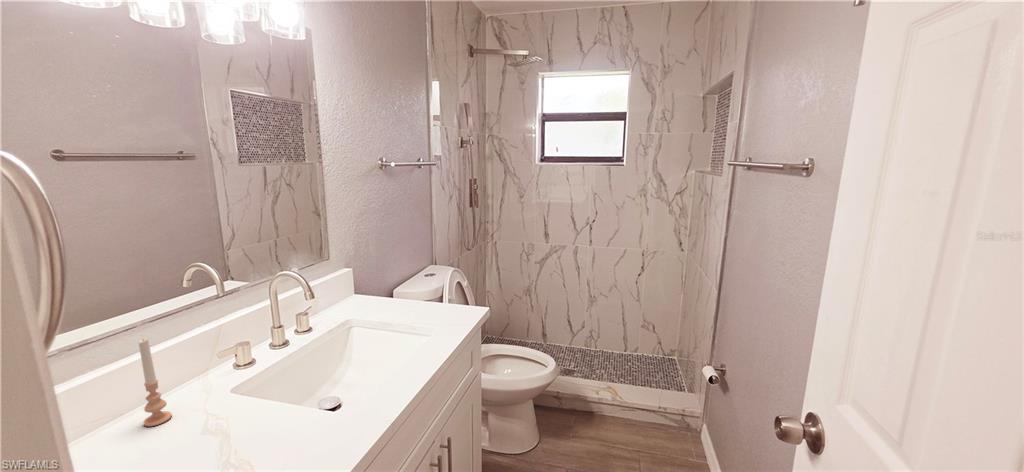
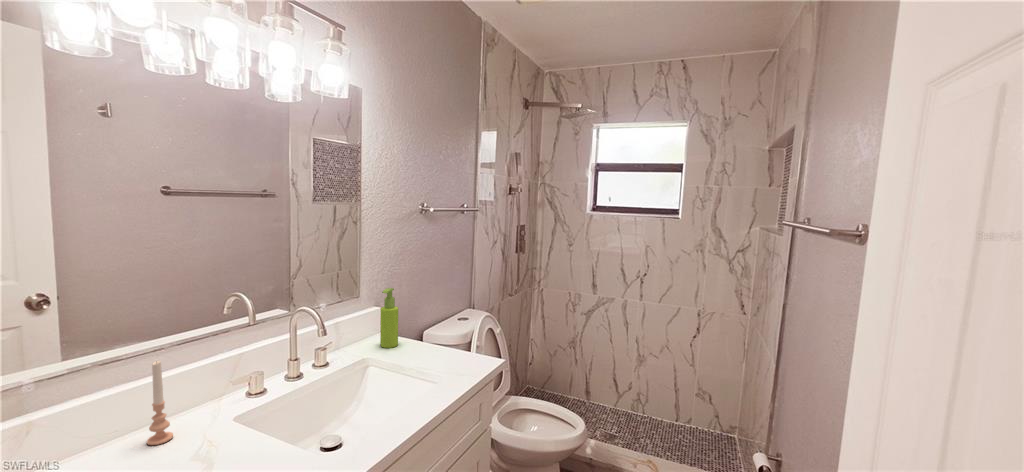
soap dispenser: none [356,247,377,308] -> present [380,288,398,348]

